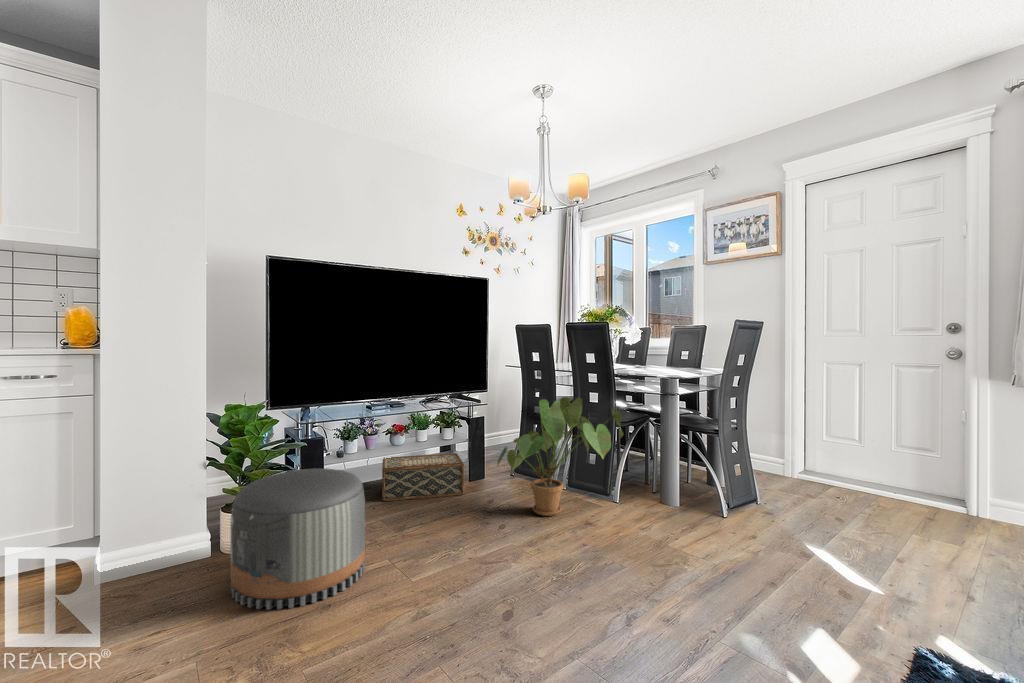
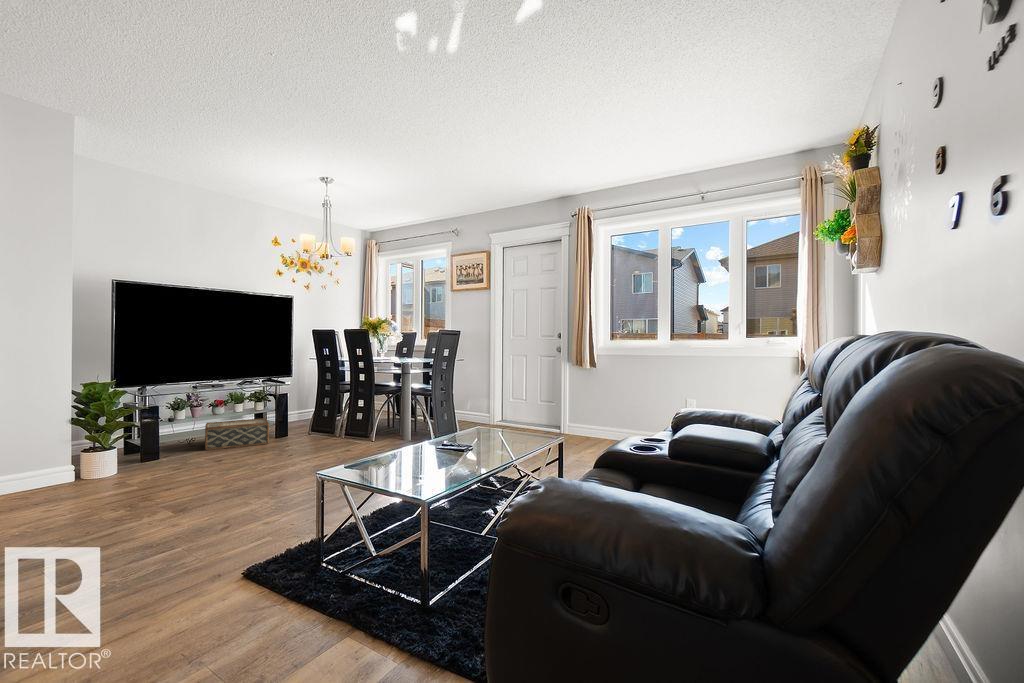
house plant: present [497,397,623,516] -> none [289,378,375,449]
pouf: present [230,468,365,610] -> none [98,421,192,495]

